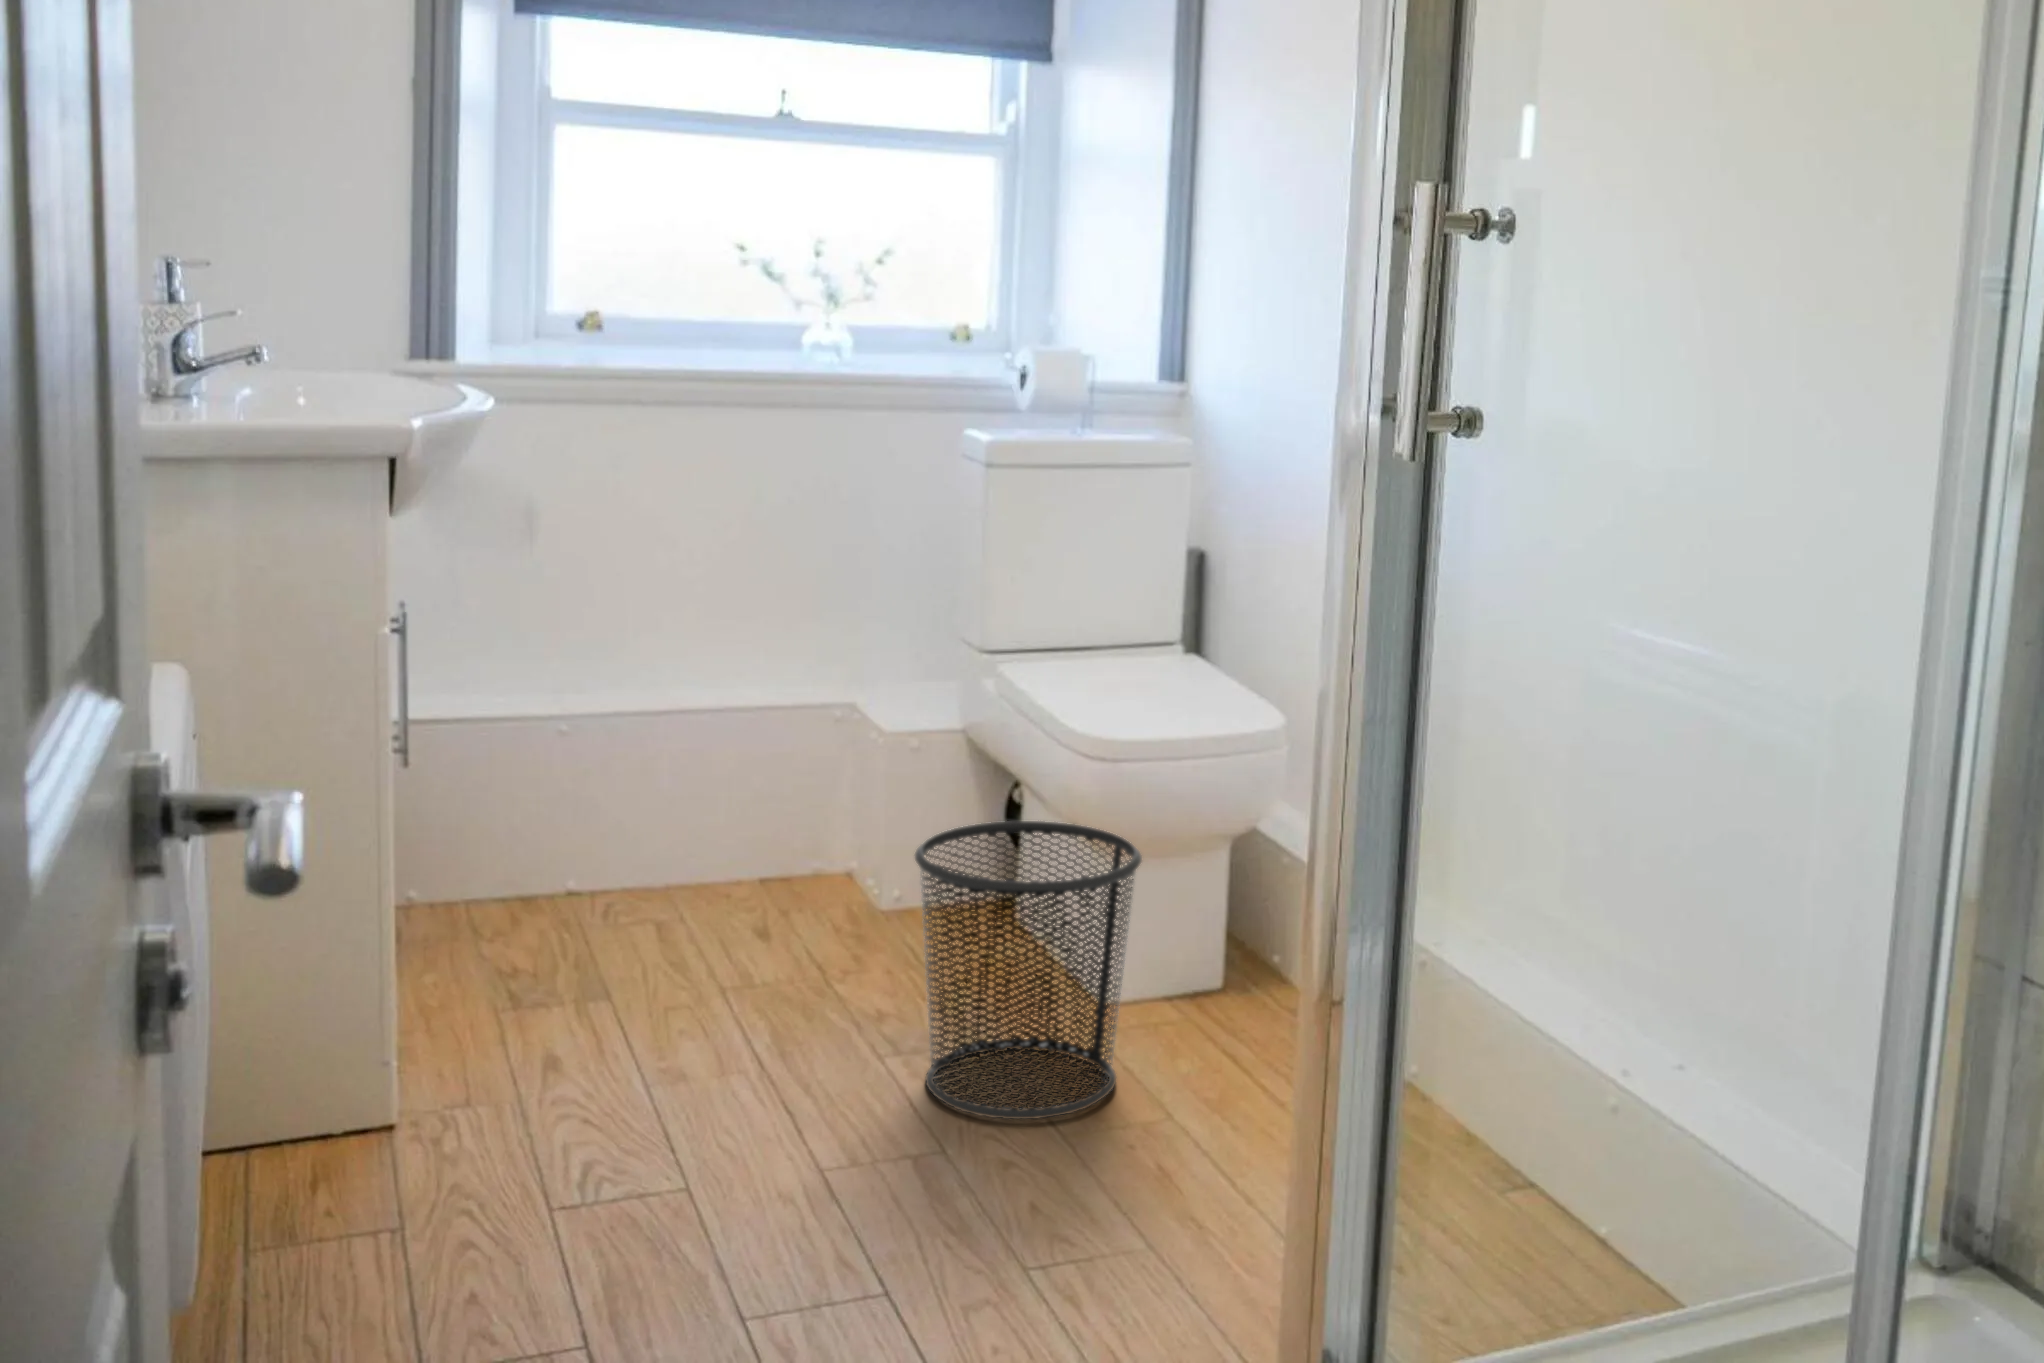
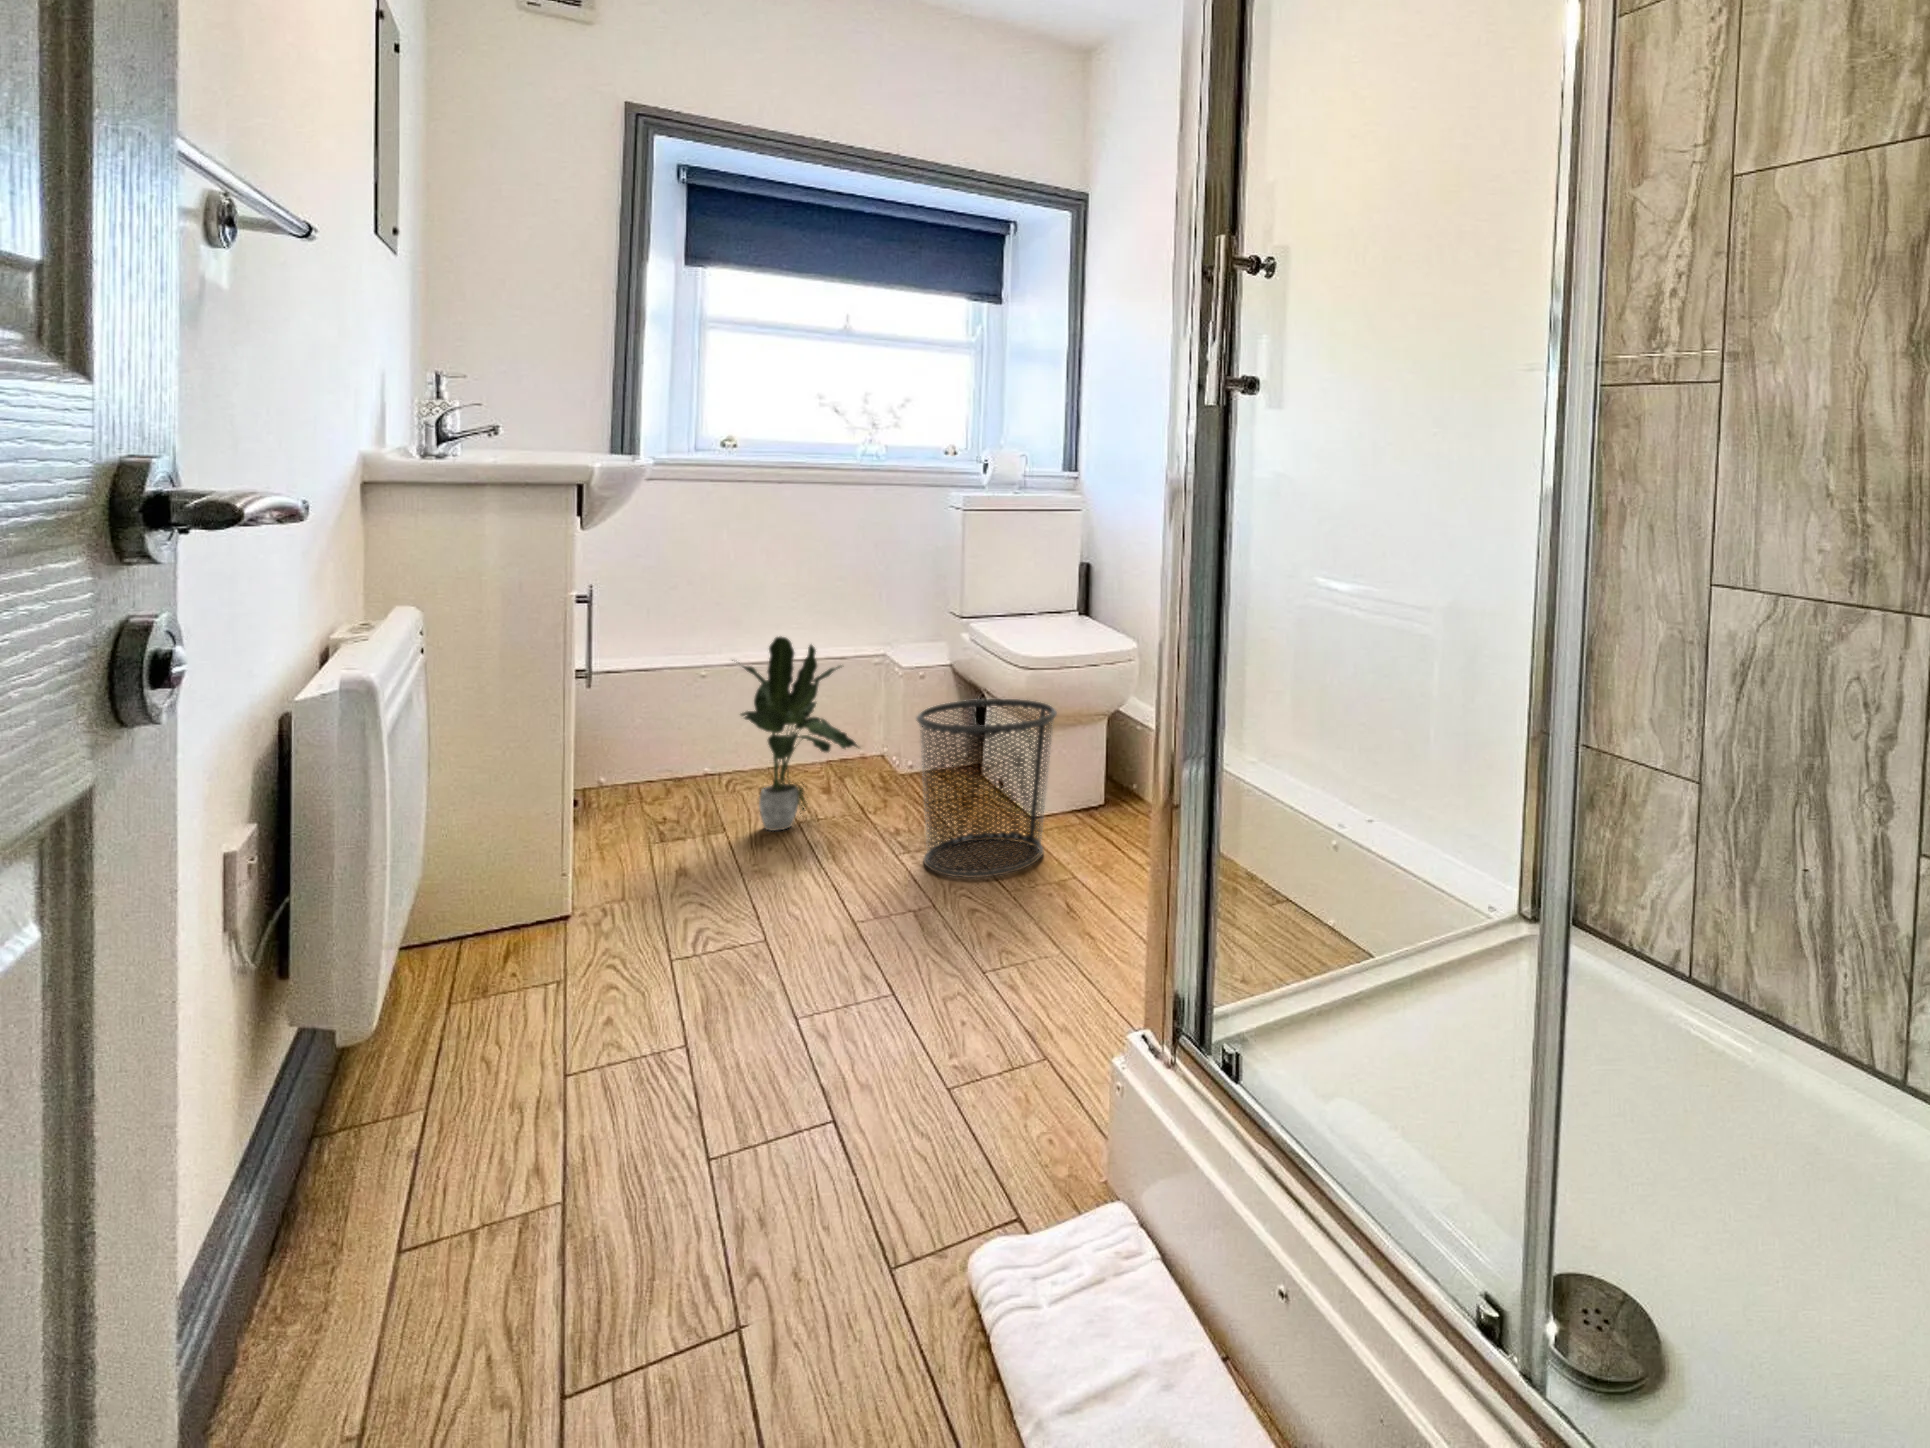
potted plant: none [617,694,823,1007] -> present [732,636,858,831]

